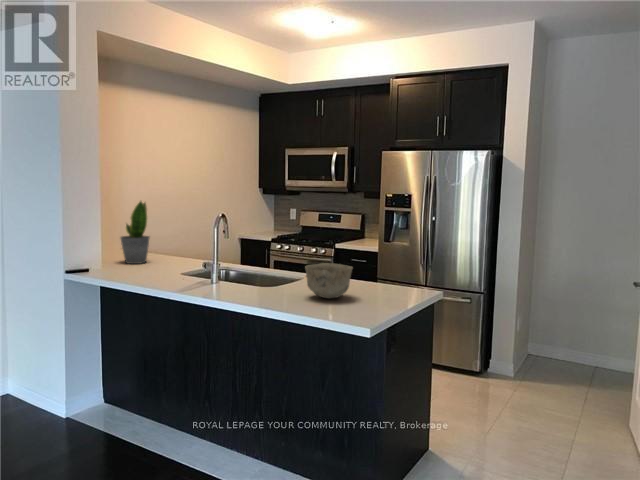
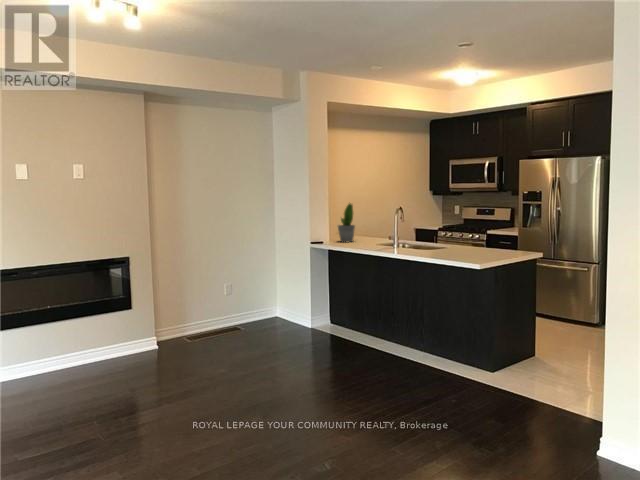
bowl: present [305,263,353,299] -> none [448,237,479,258]

